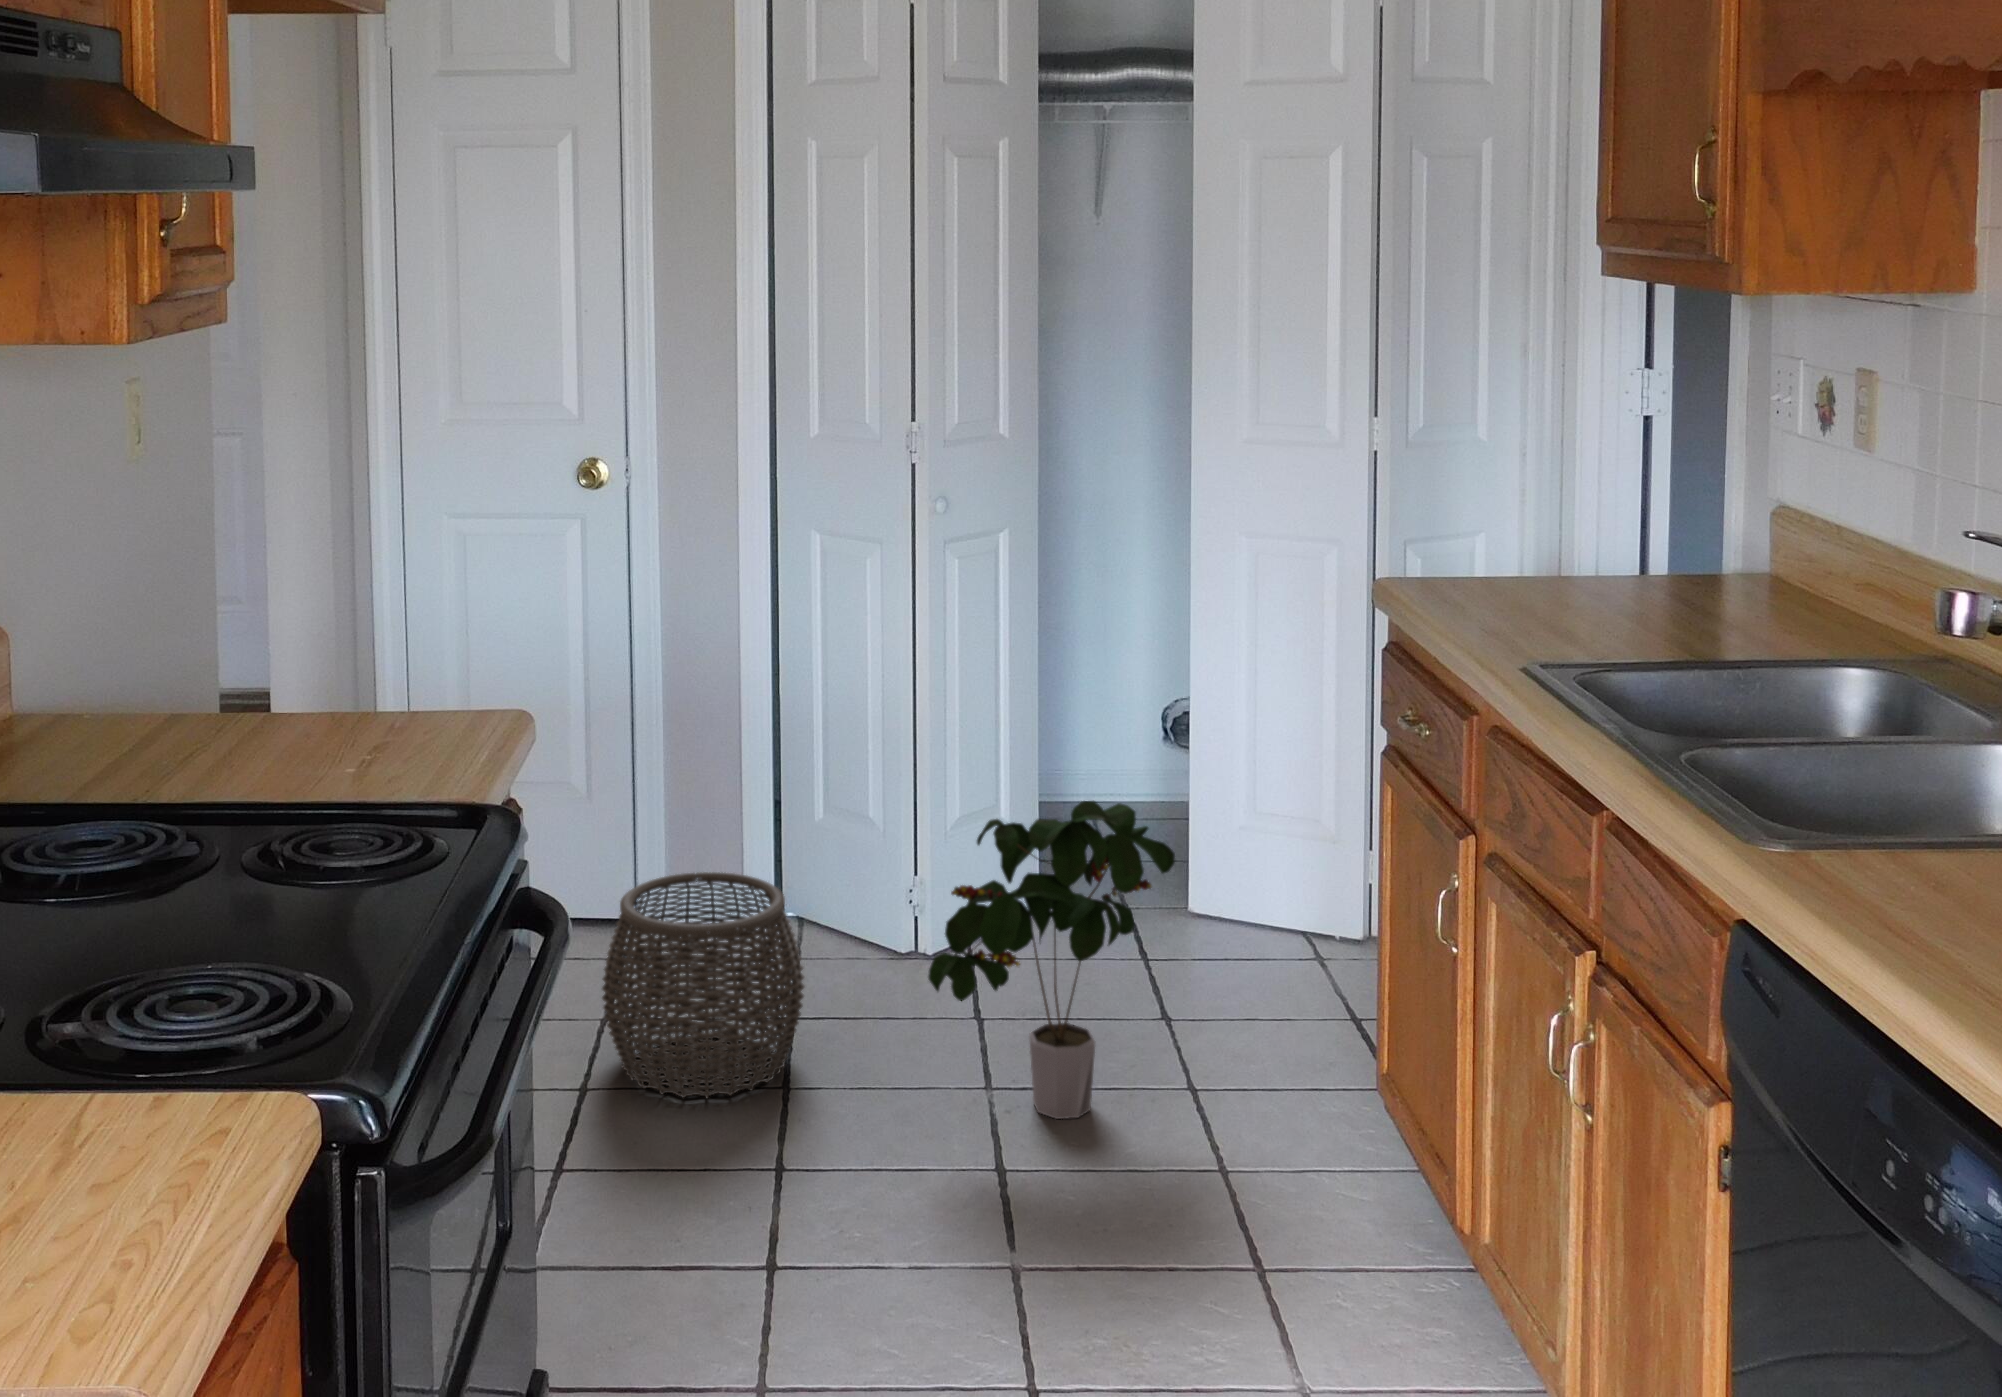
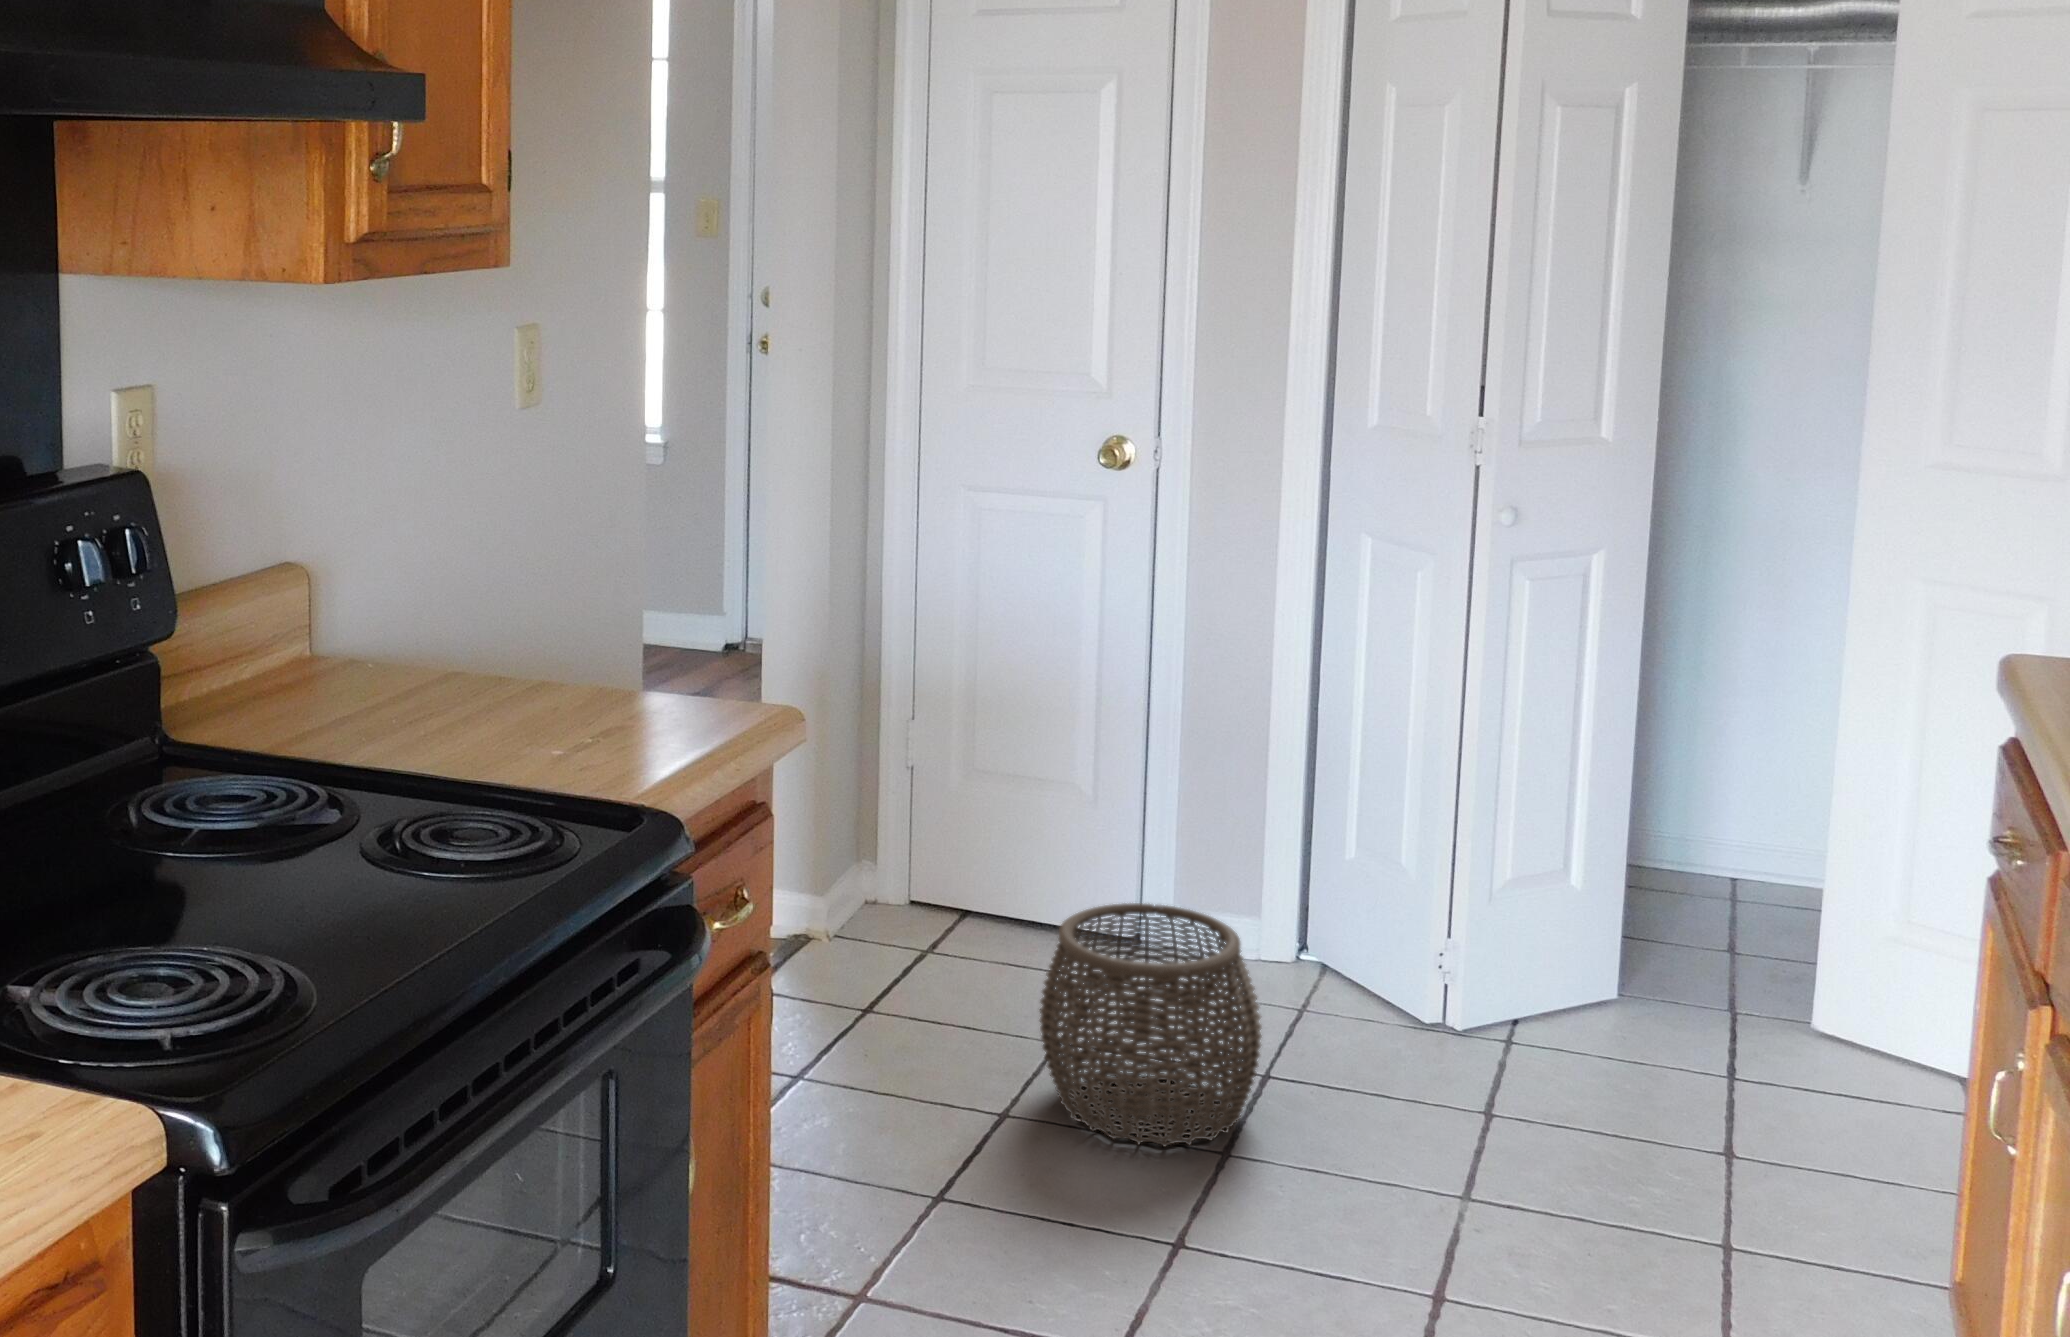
potted plant: present [928,801,1175,1119] -> none [1374,891,1714,1253]

